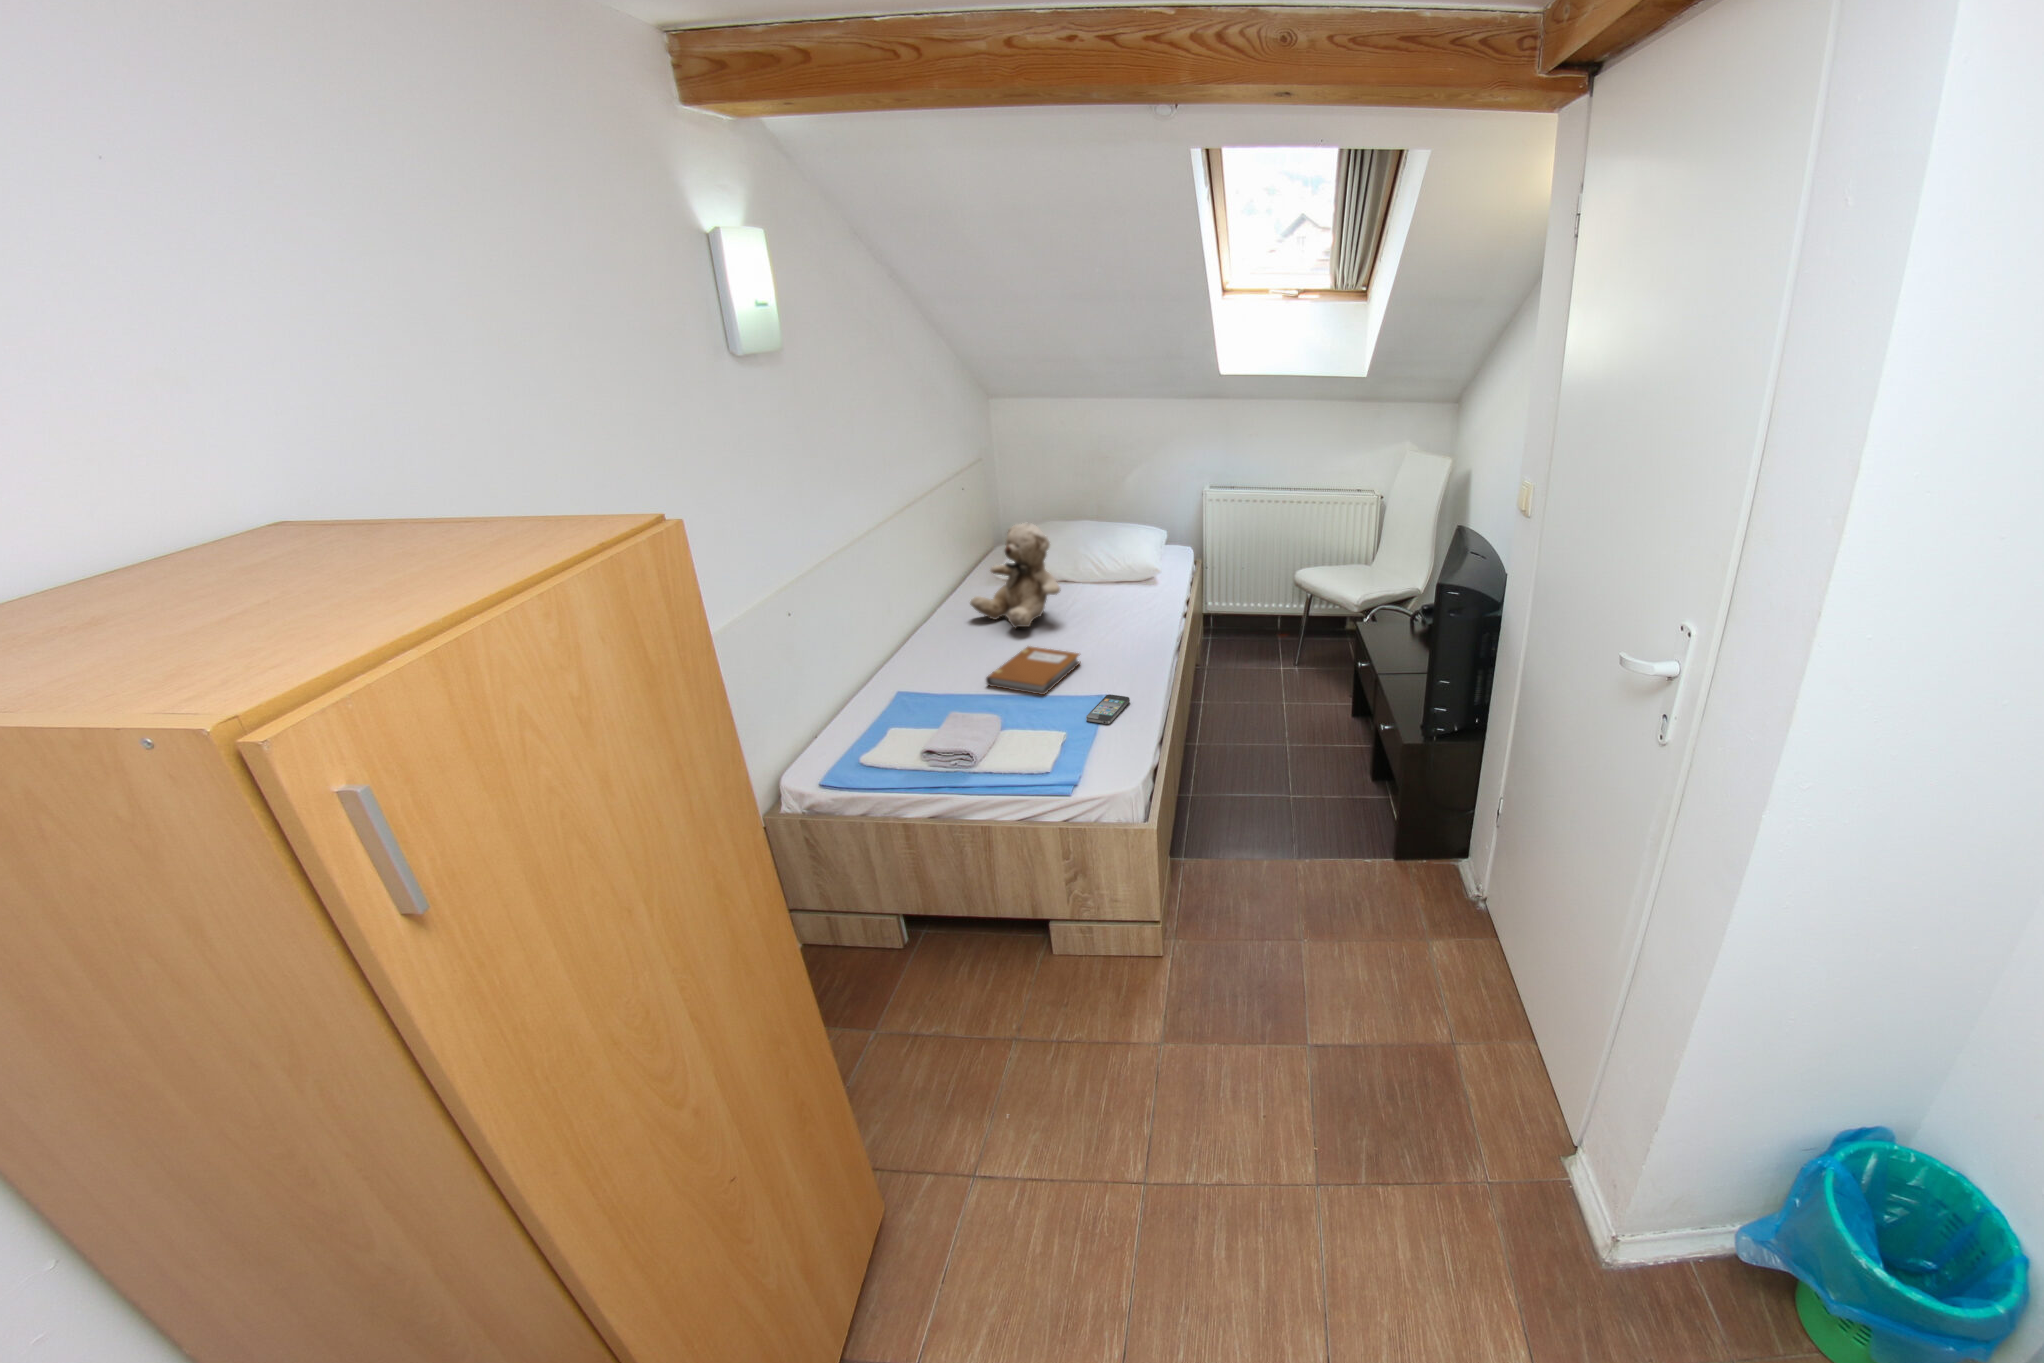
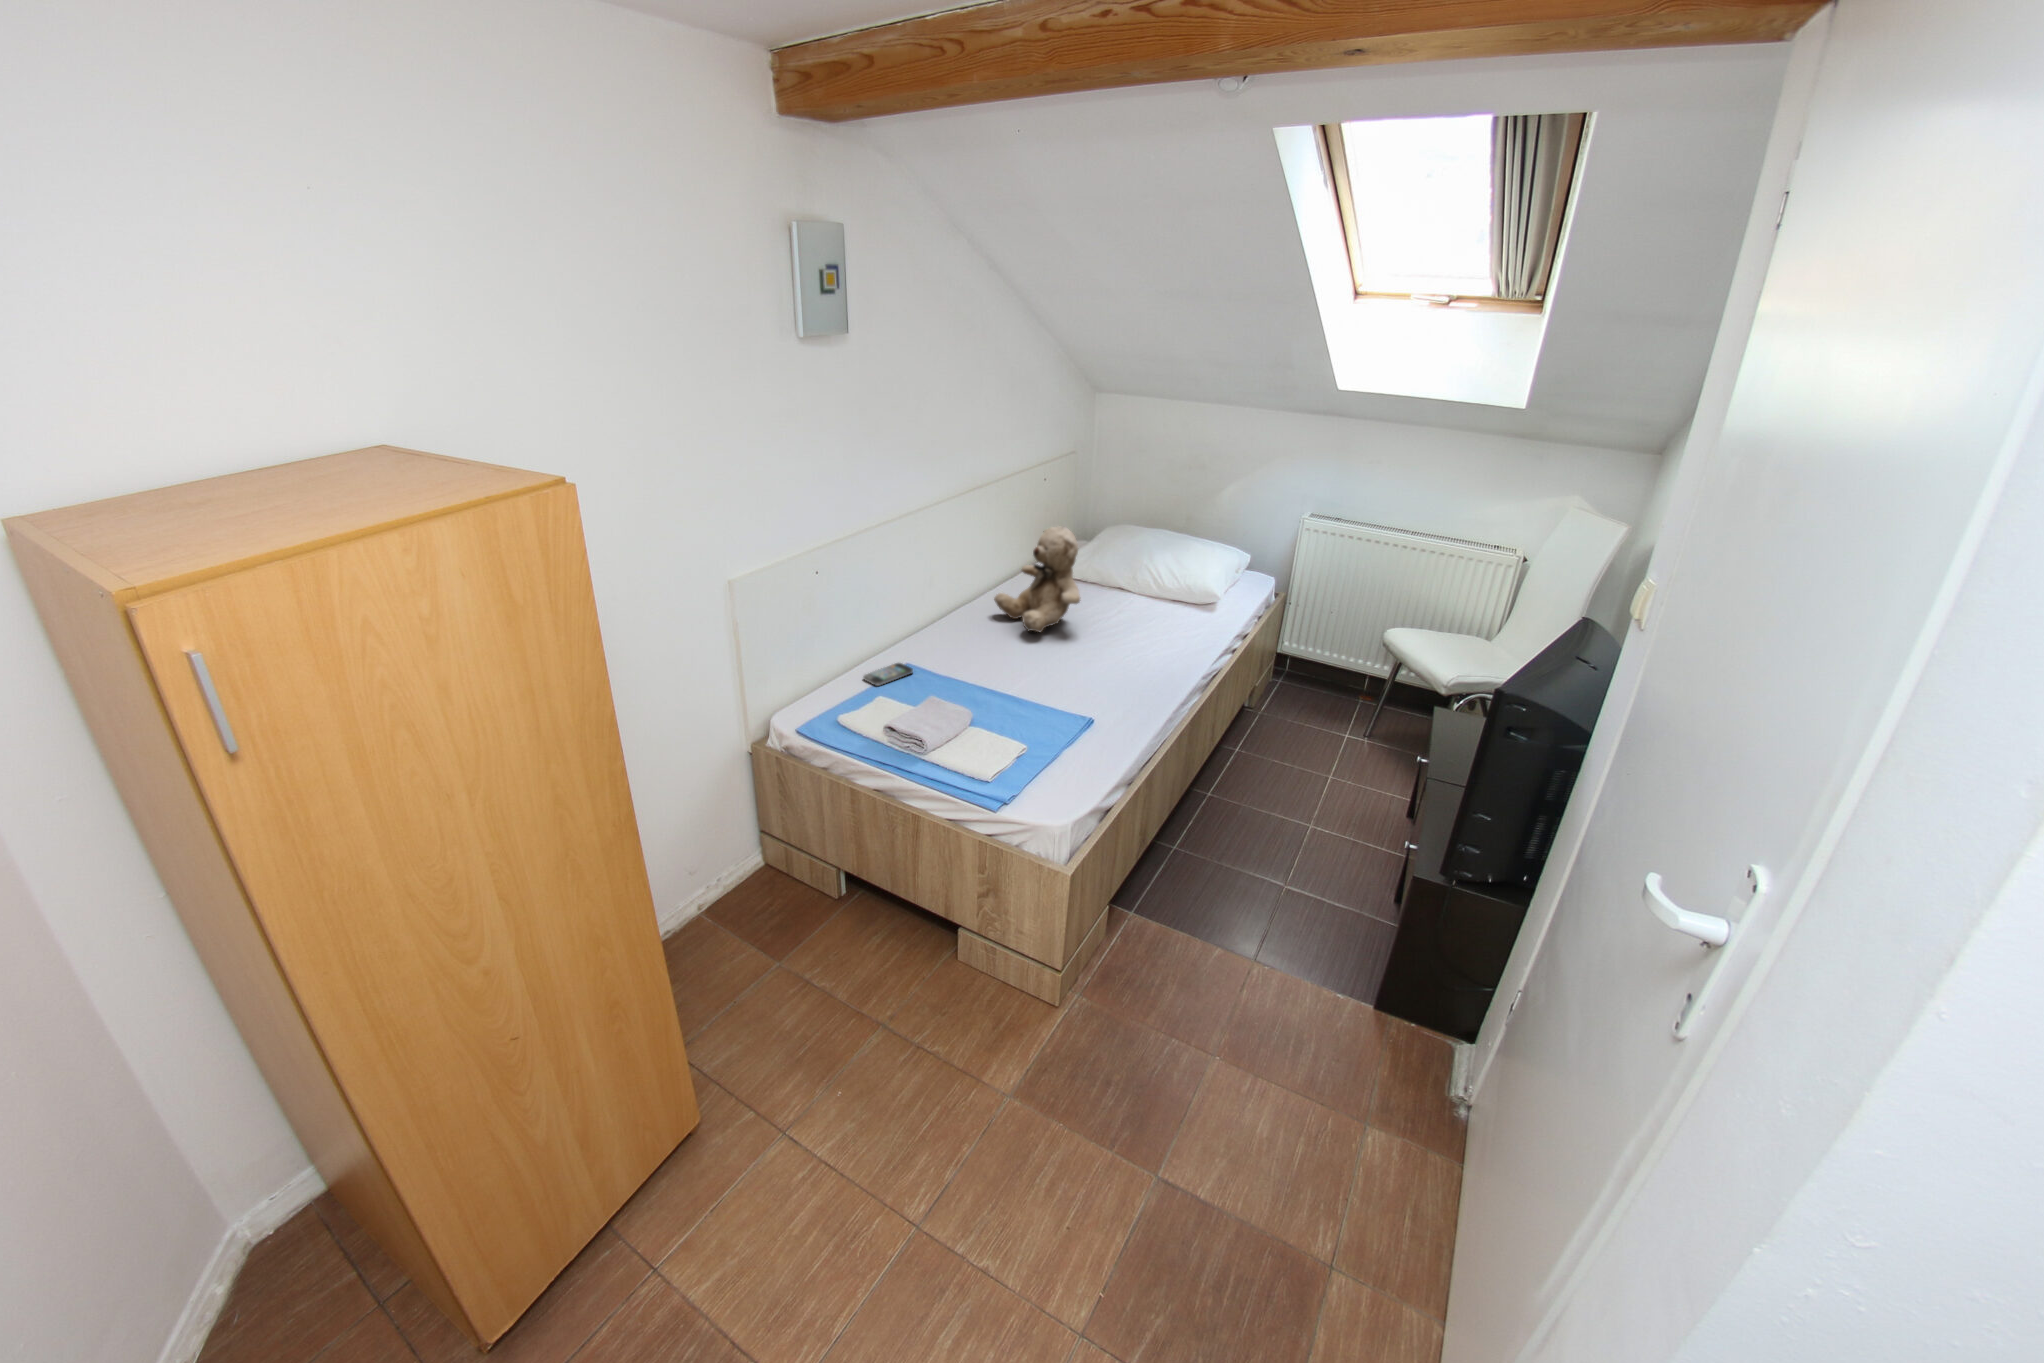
notebook: present [986,646,1080,695] -> none [973,651,1074,702]
smartphone: present [1086,694,1130,724] -> present [864,663,913,686]

